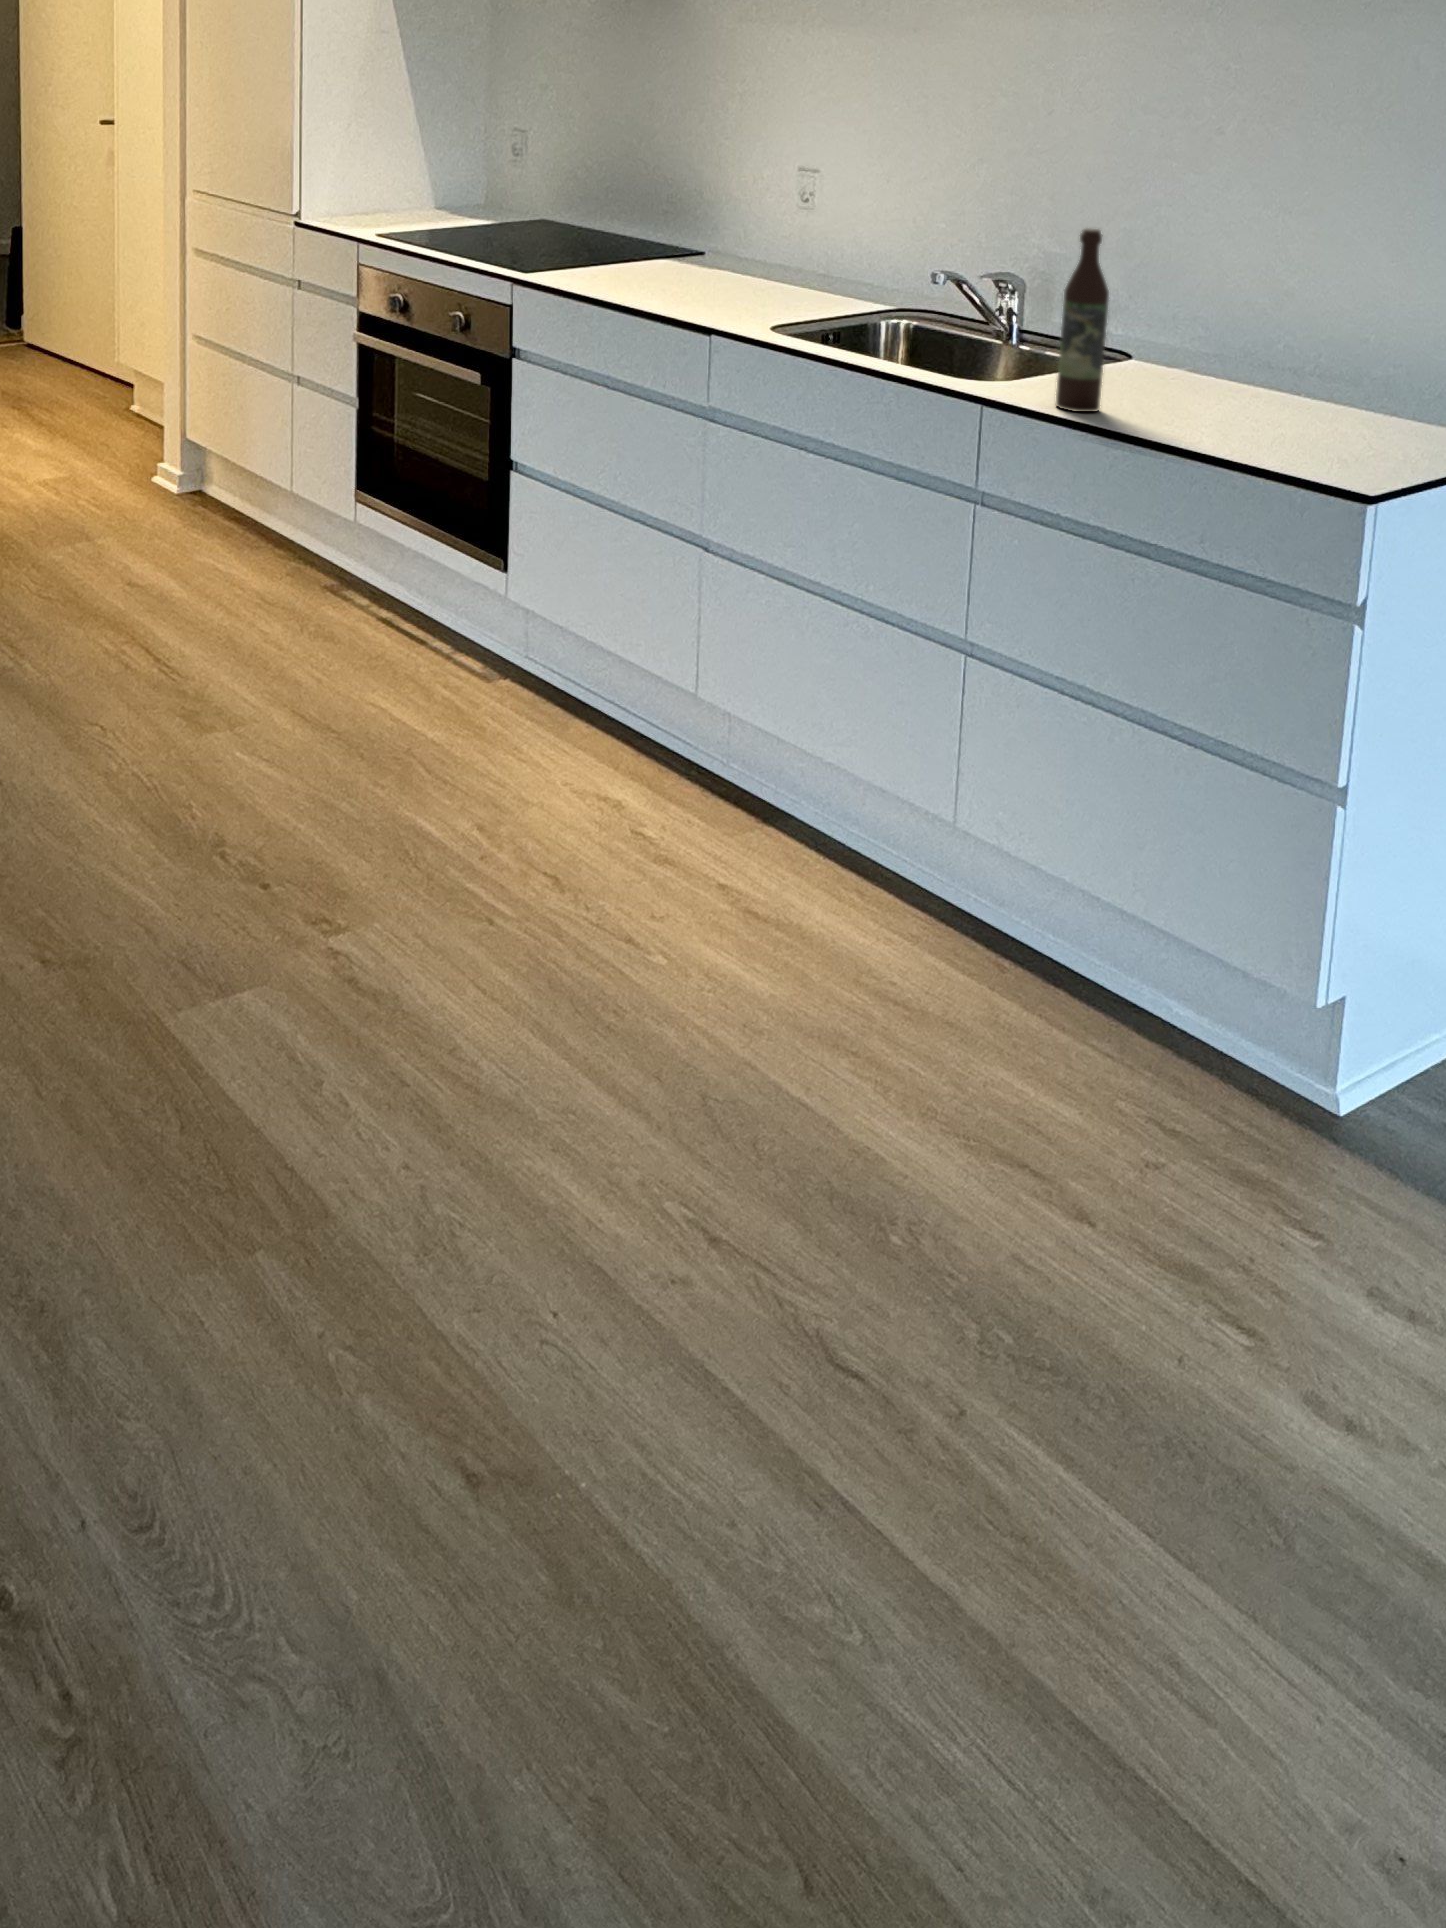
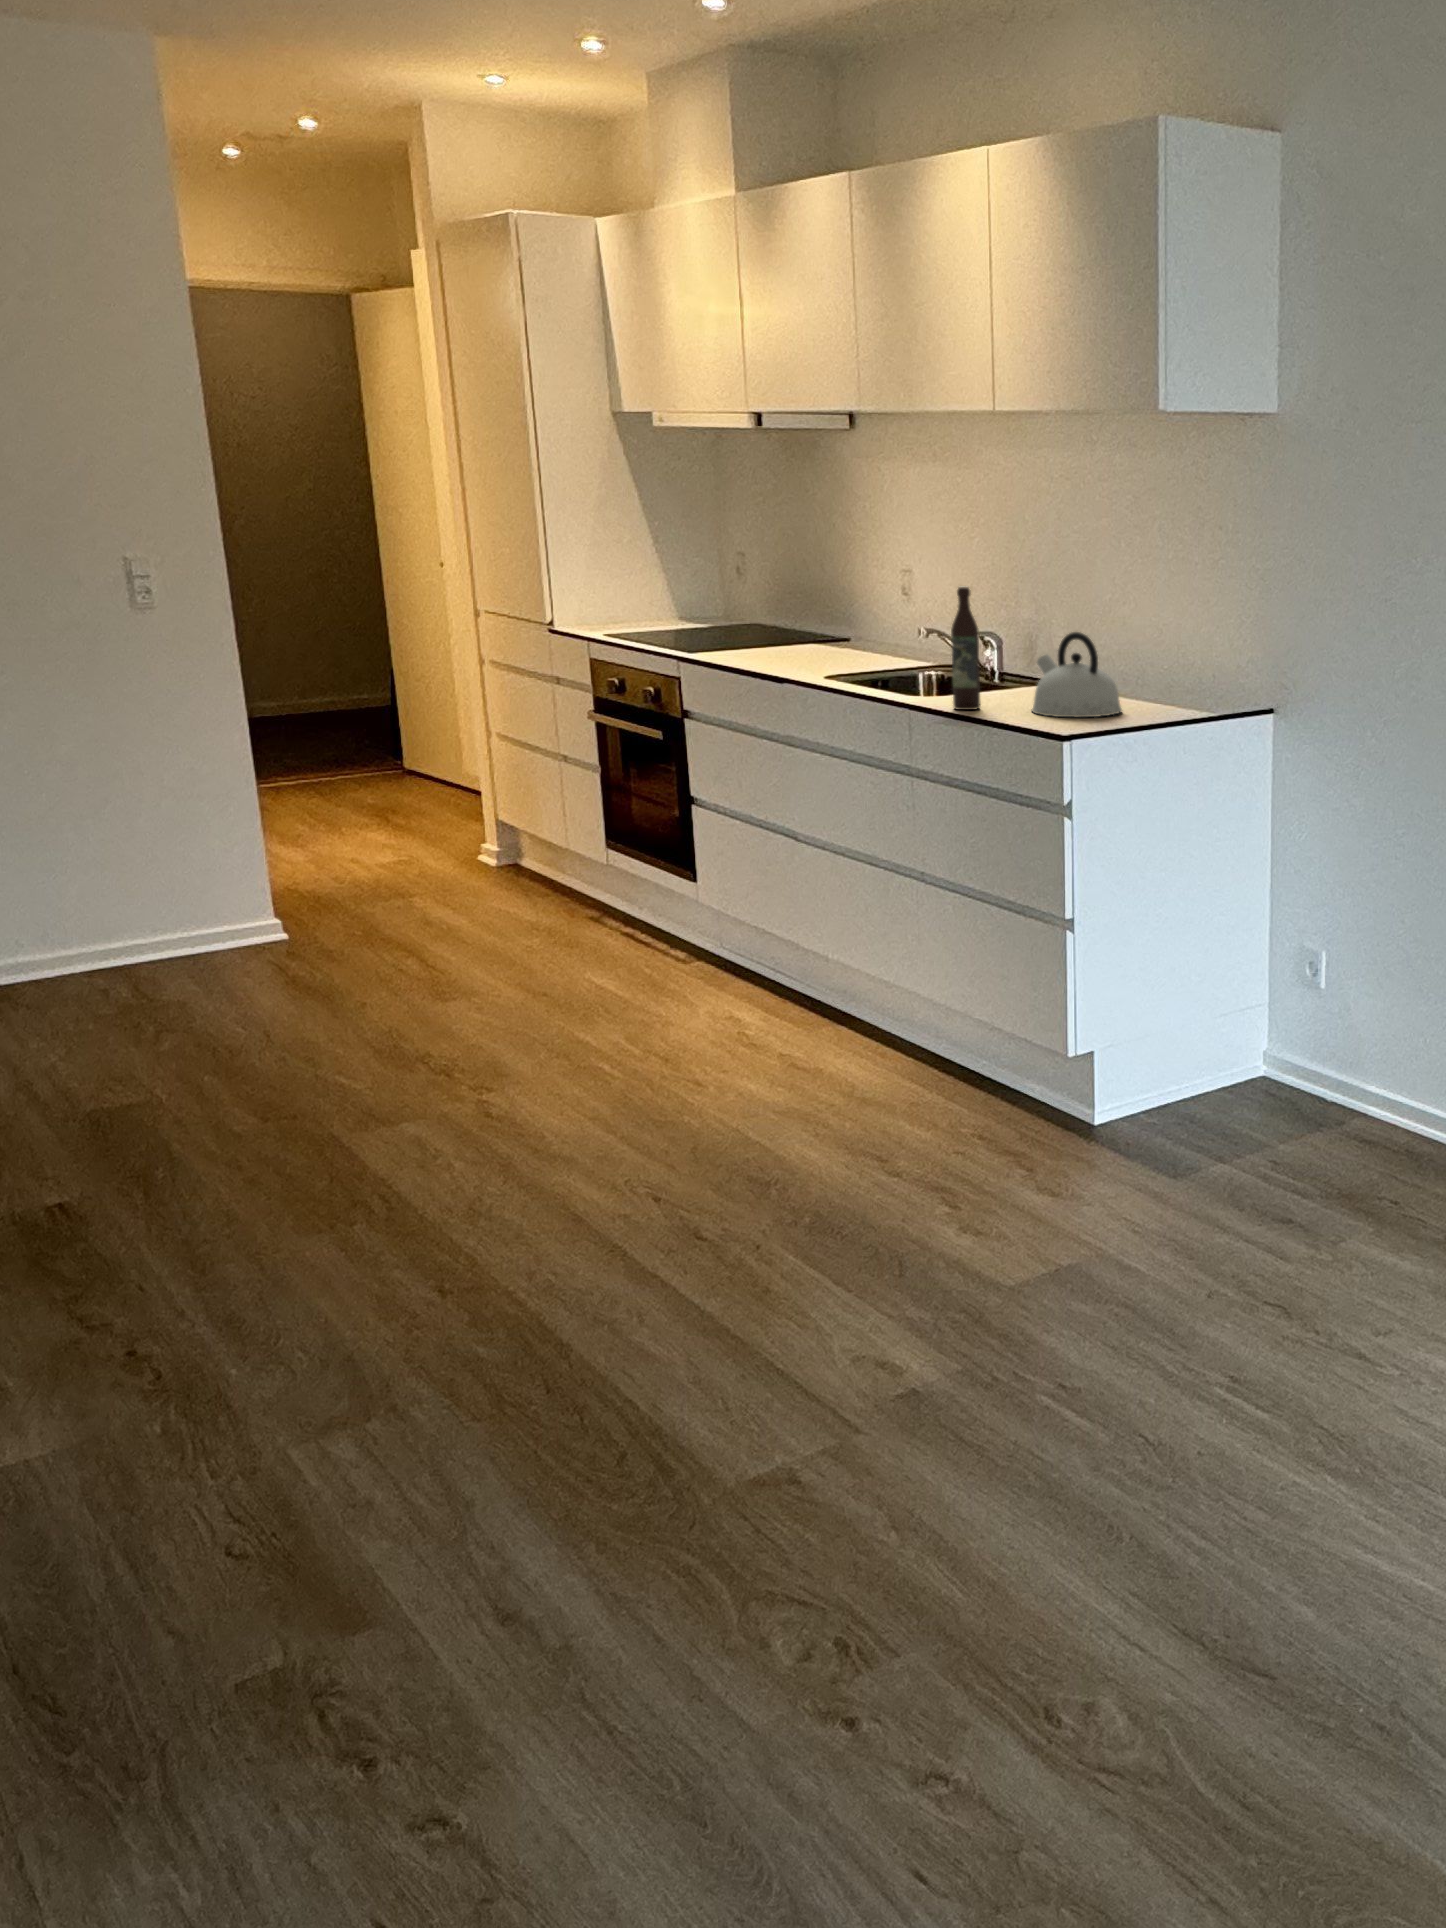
kettle: none [1179,302,1338,438] -> present [1031,632,1122,717]

